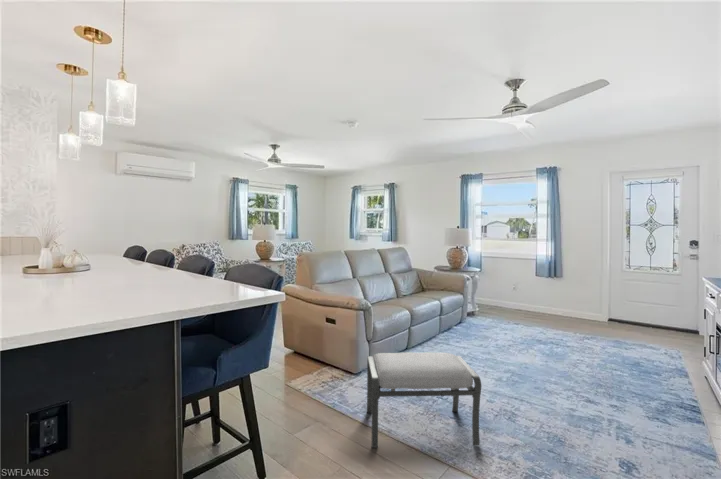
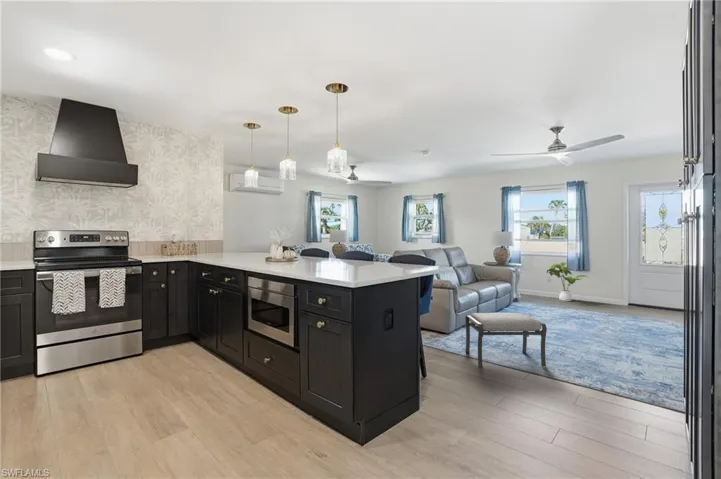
house plant: none [511,267,562,314] -> present [547,262,587,301]

